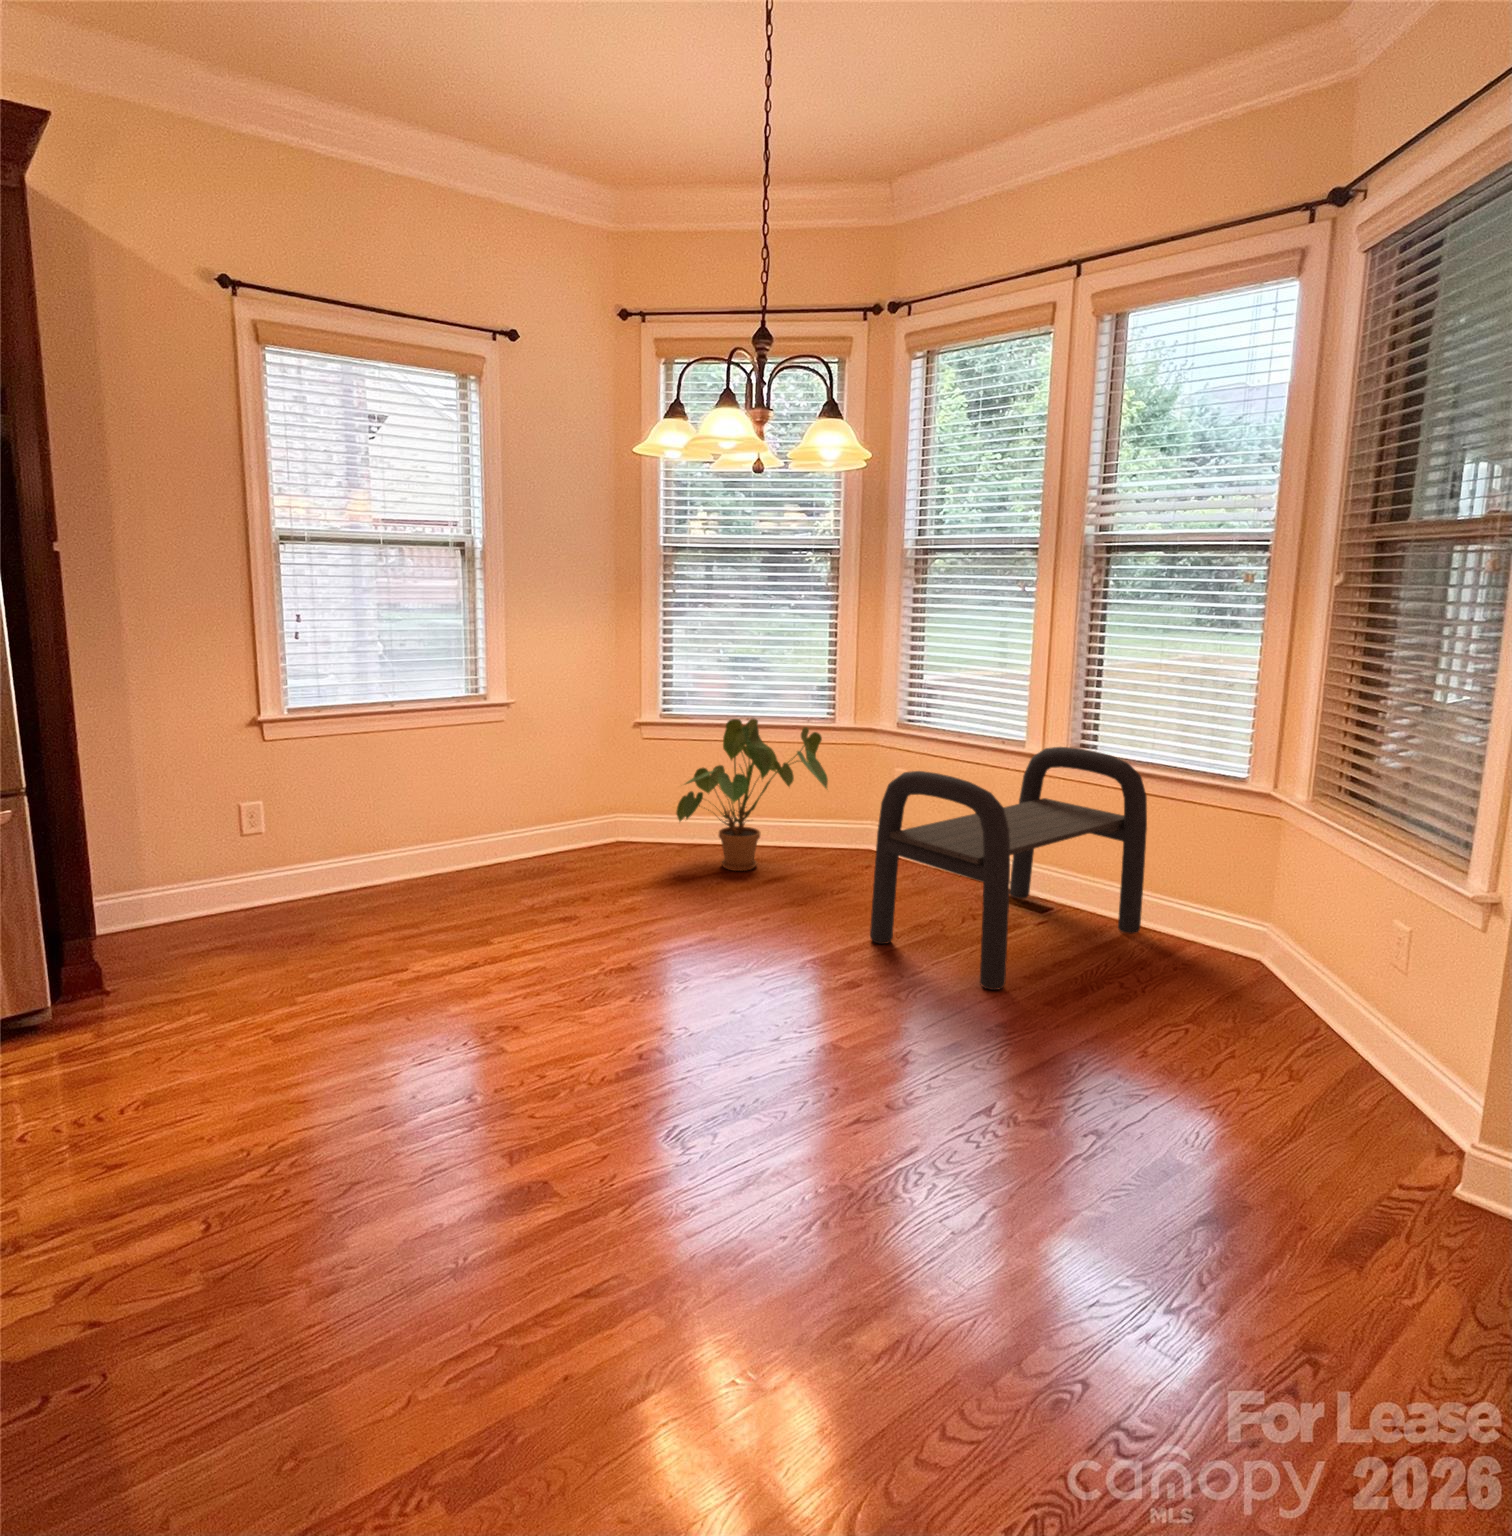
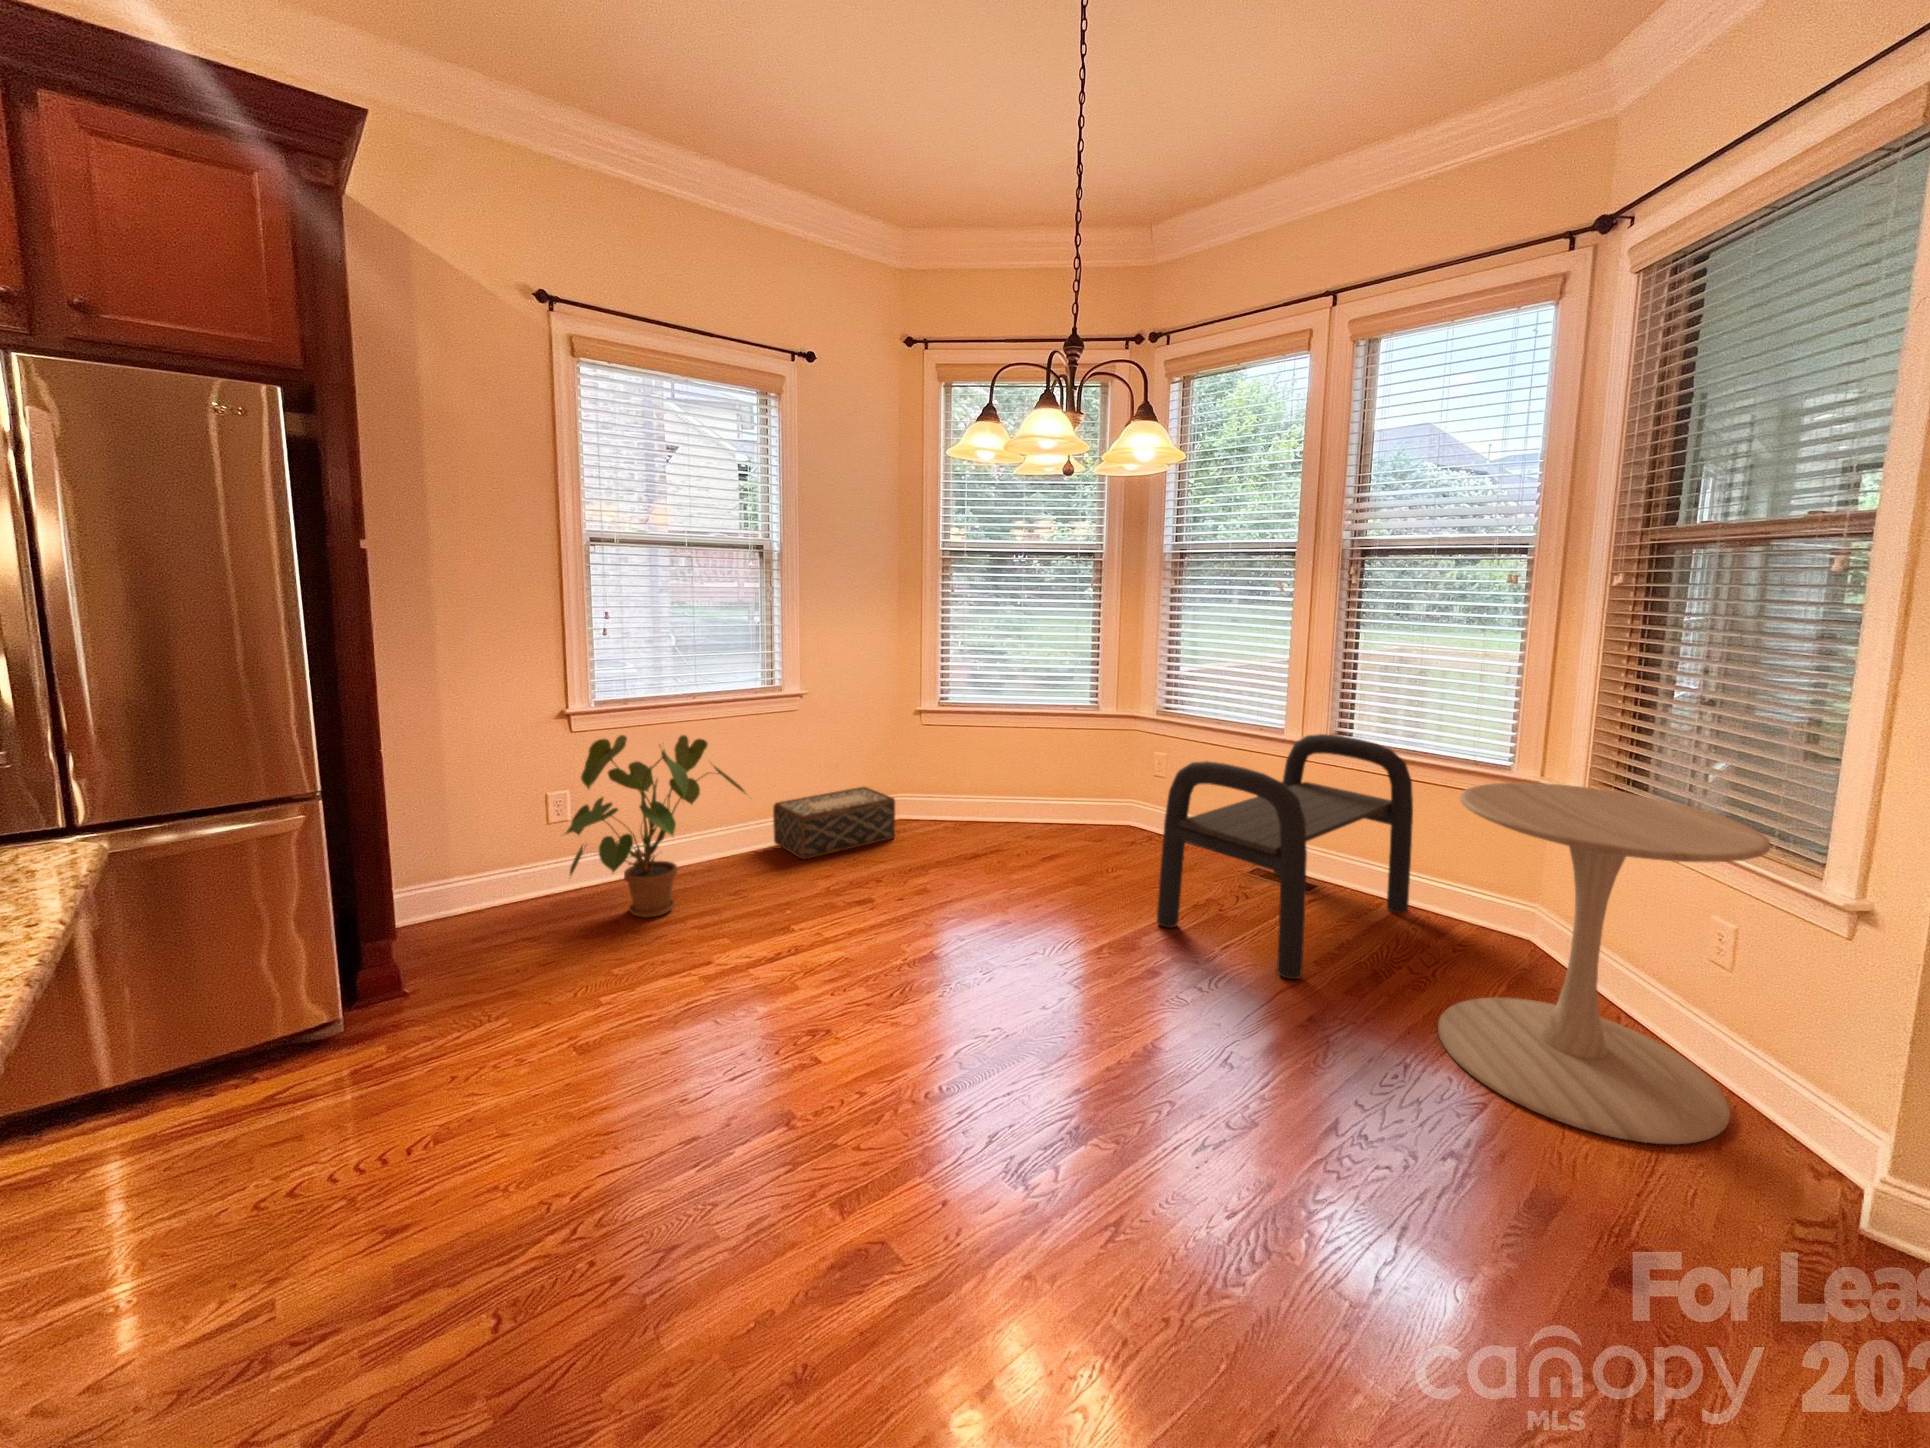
house plant: present [676,719,828,871] -> present [565,735,745,917]
pedestal table: none [1123,790,1426,1127] -> present [1438,783,1771,1144]
woven basket: none [483,805,613,878] -> present [773,787,895,859]

